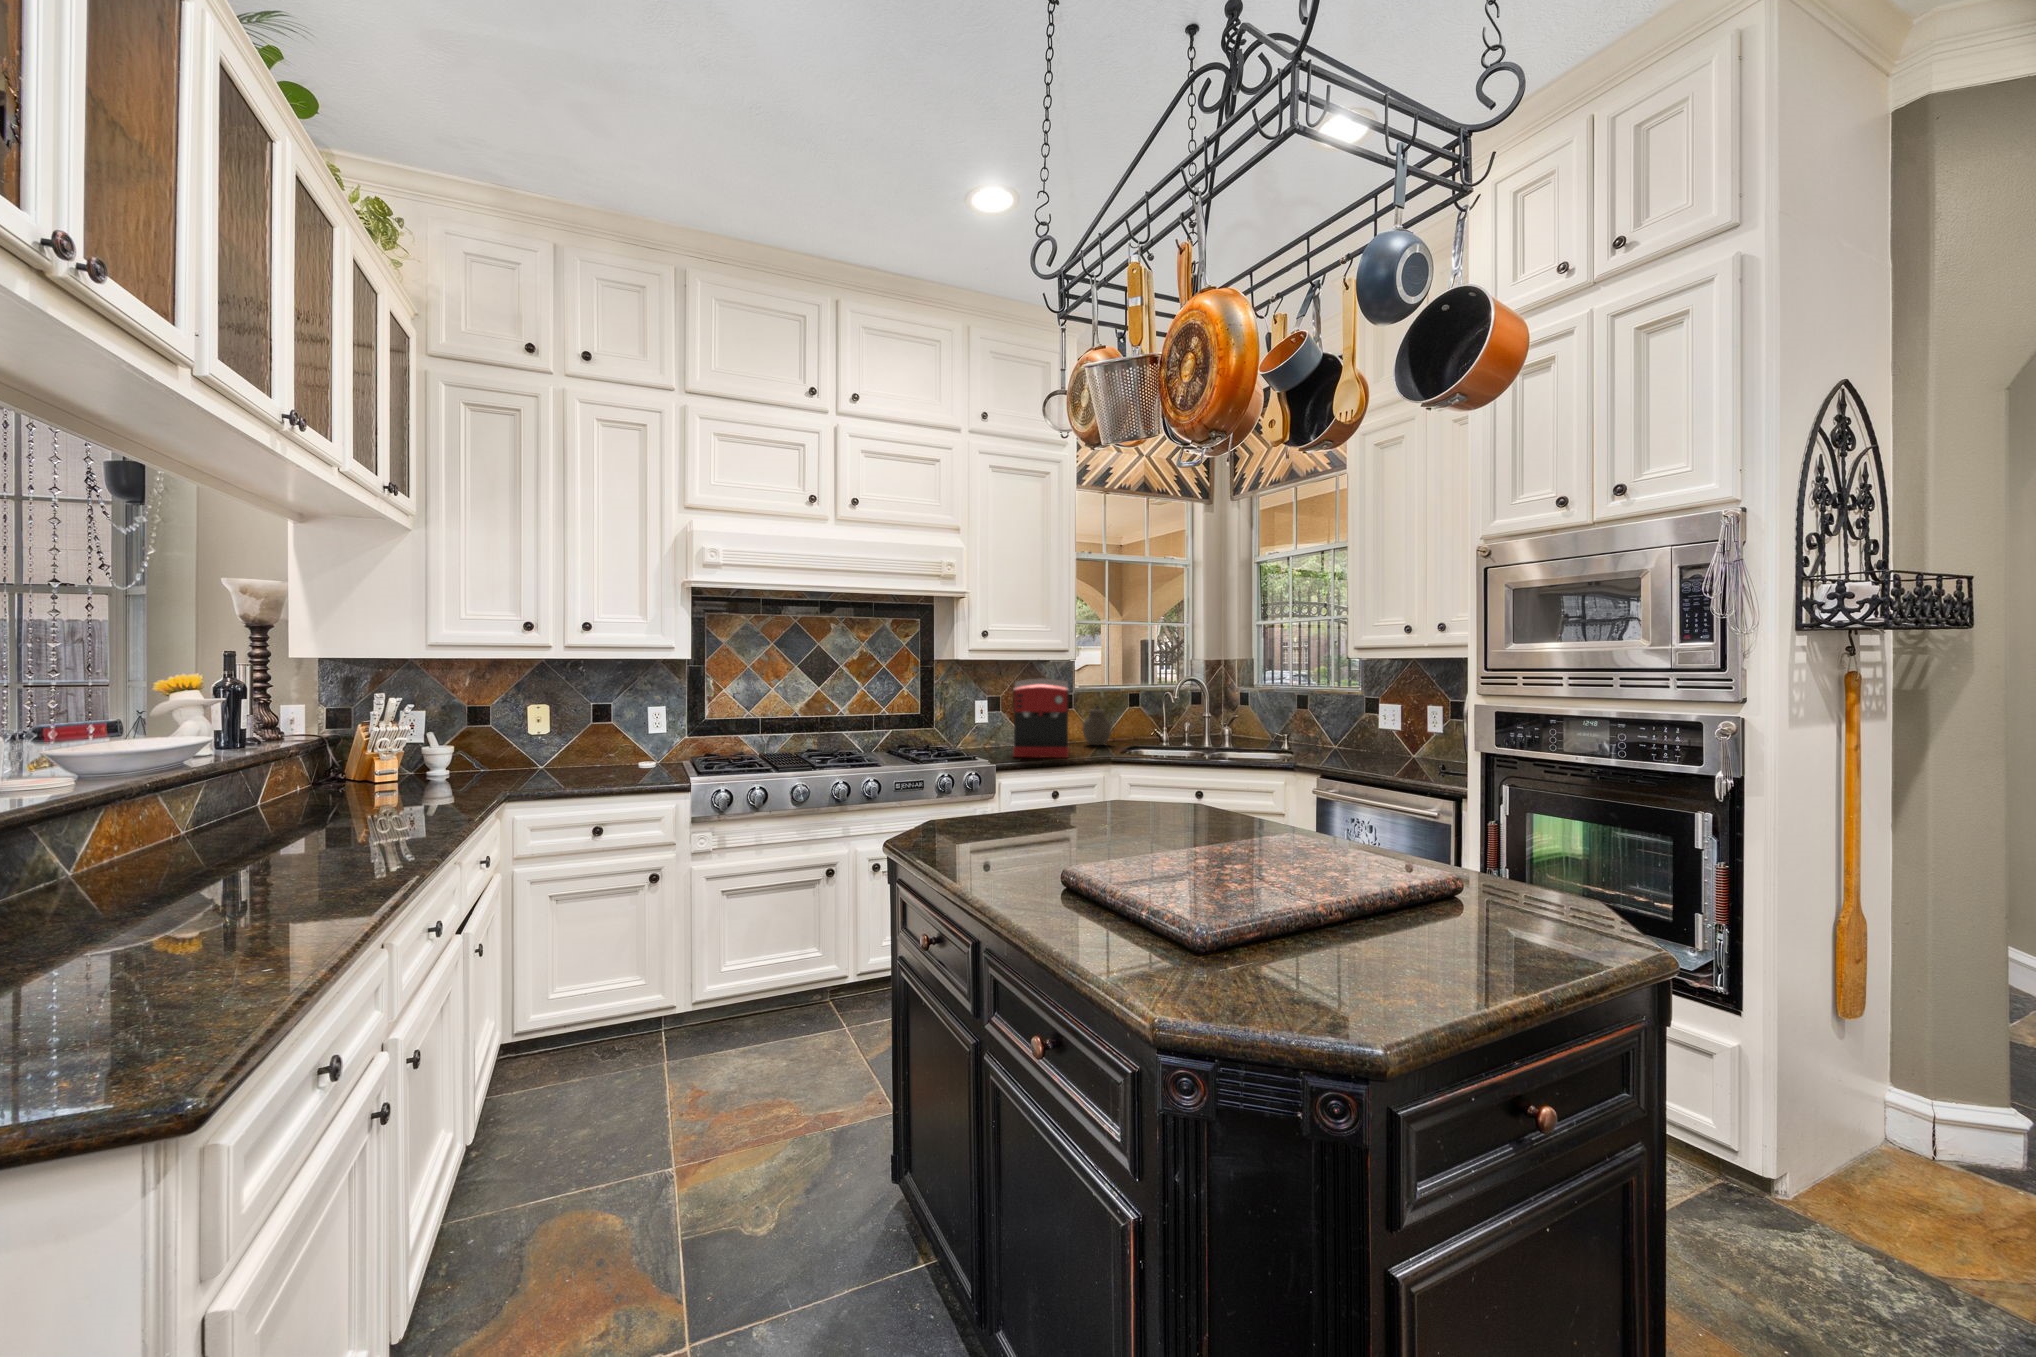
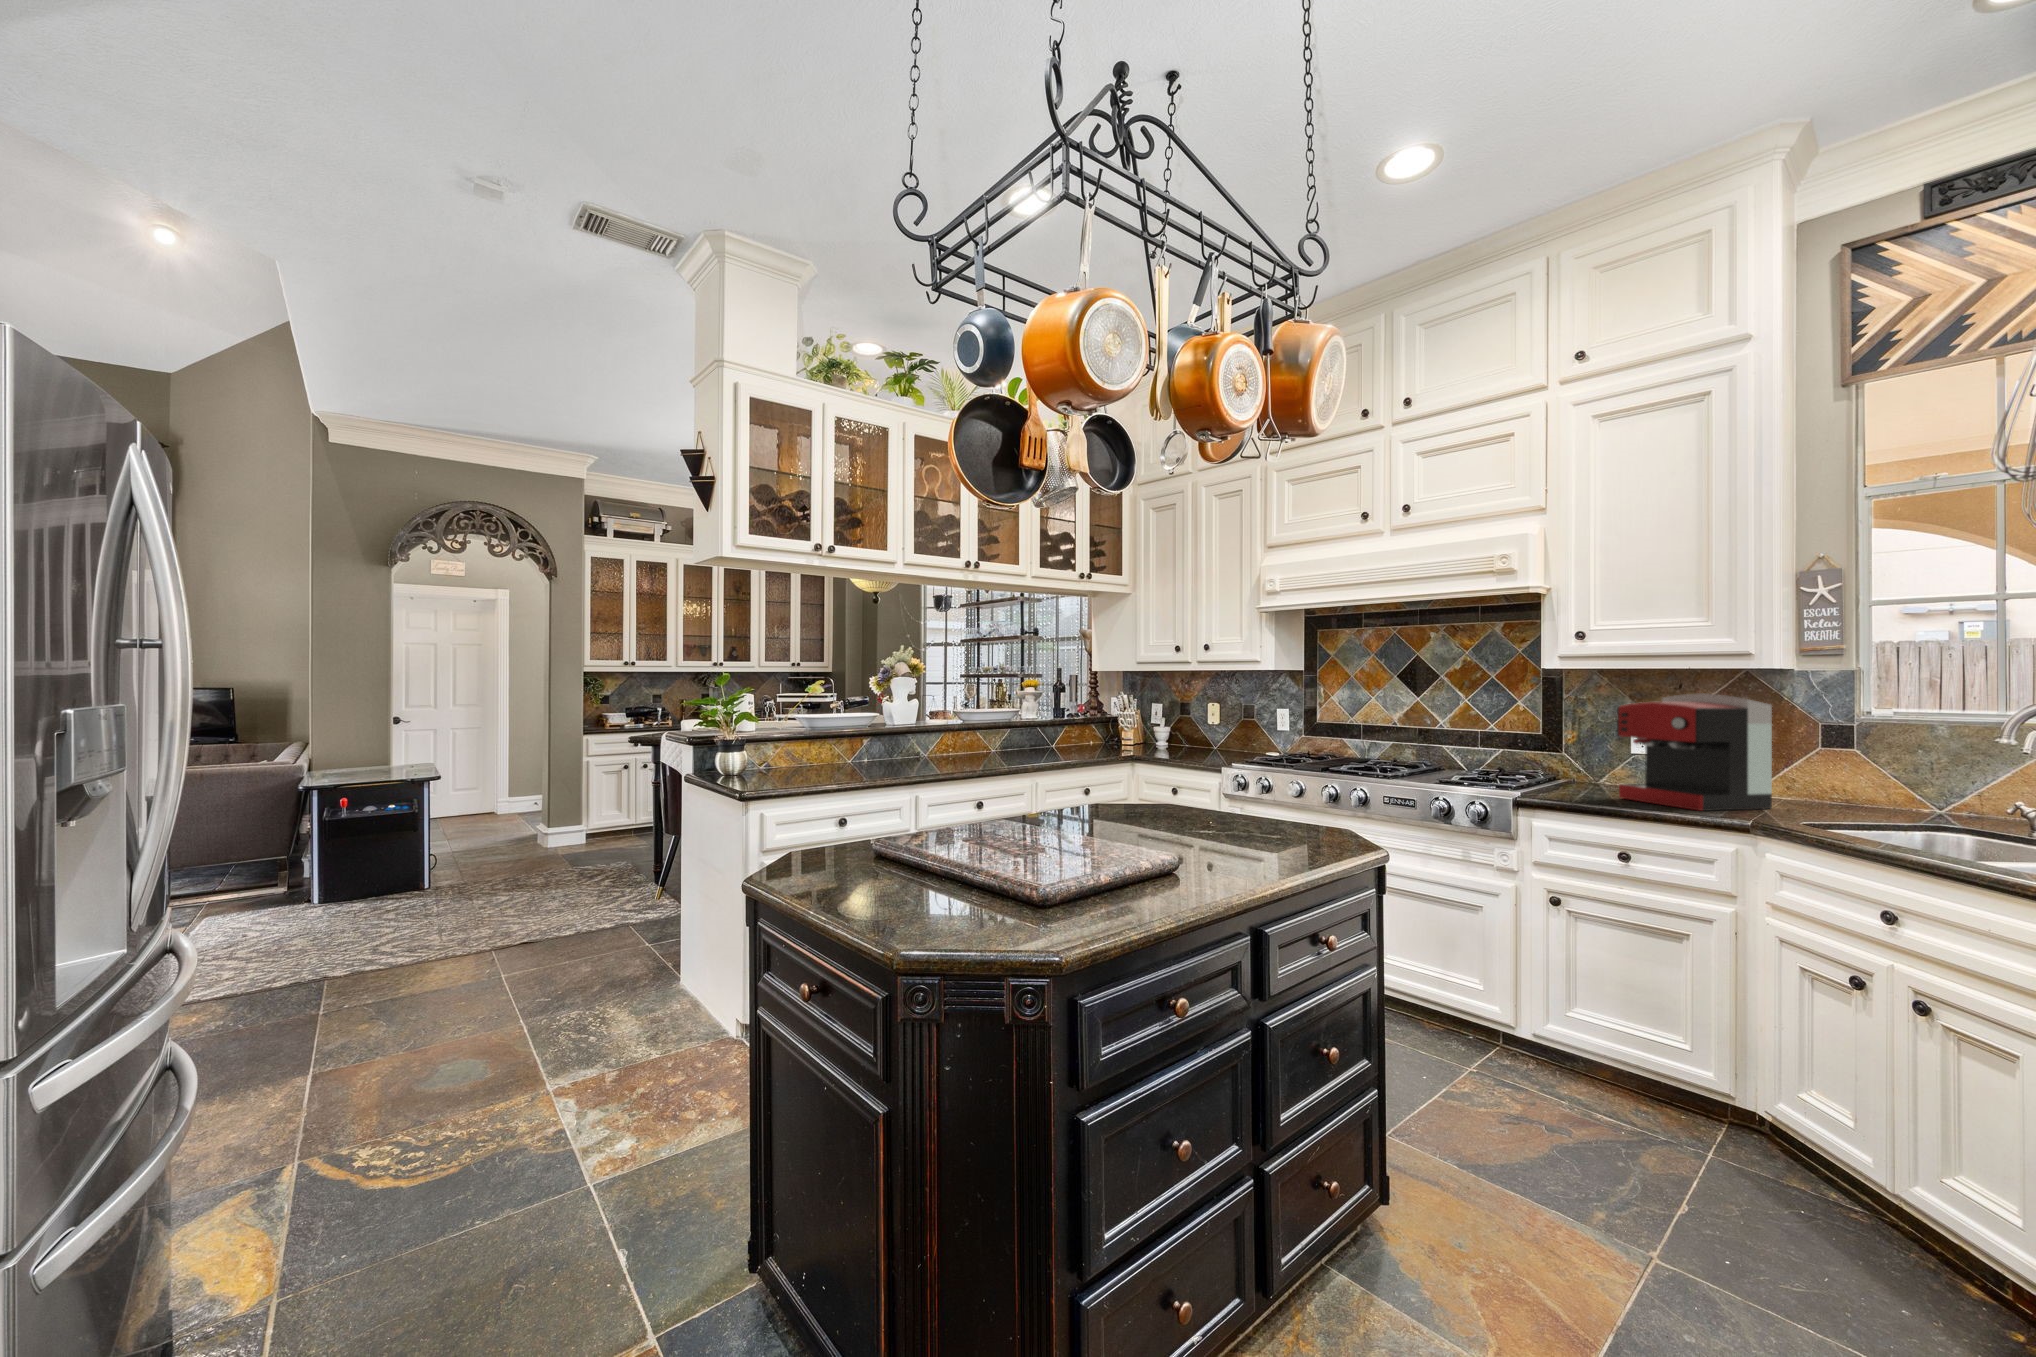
jar: present [1083,706,1112,745] -> none [1871,746,1951,816]

